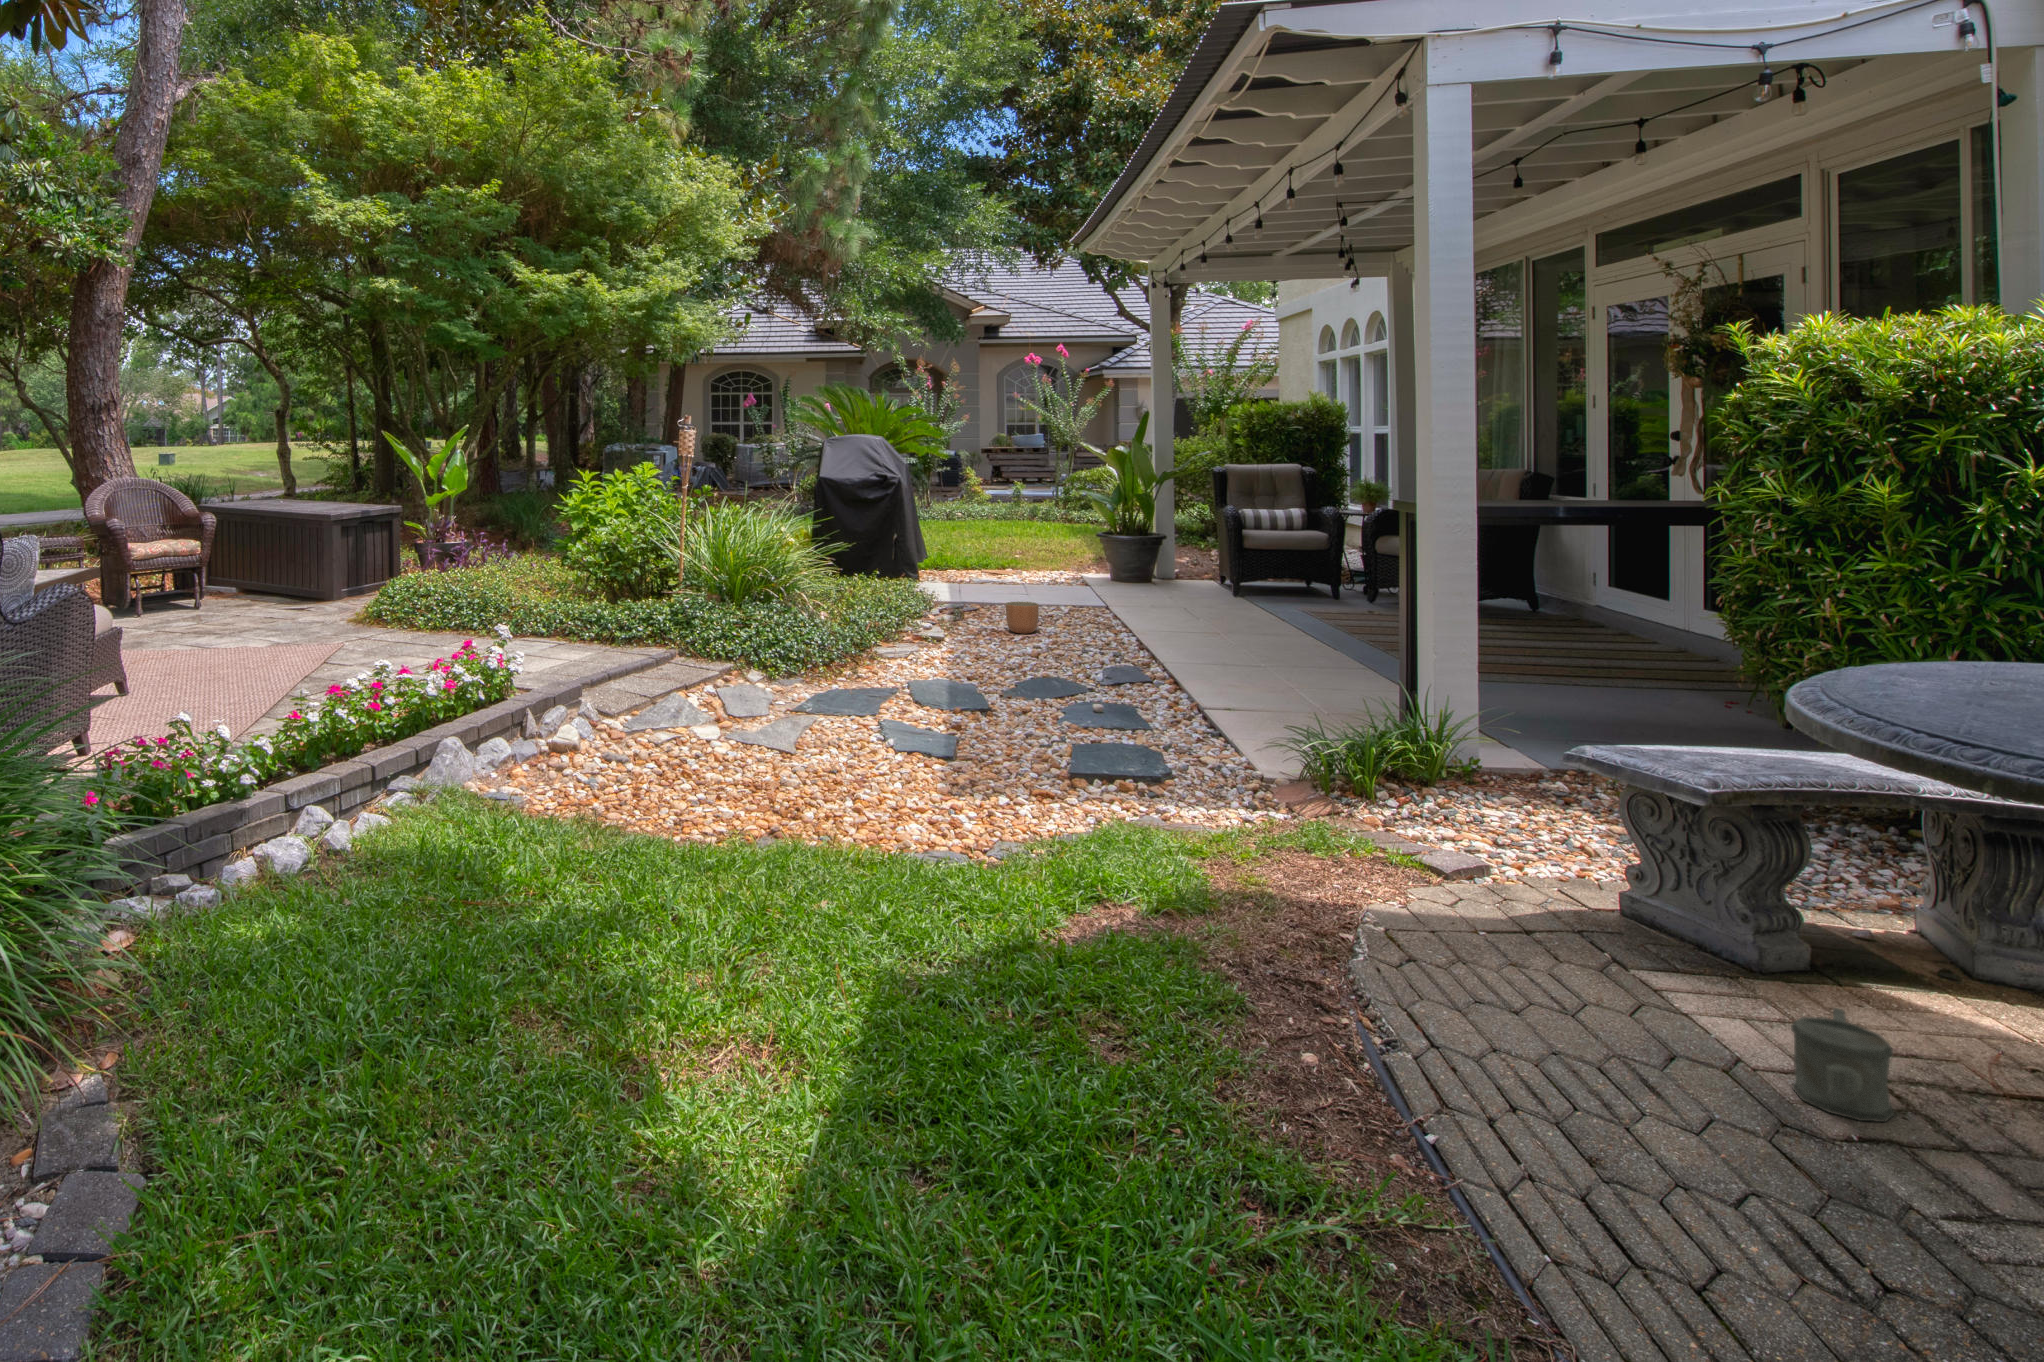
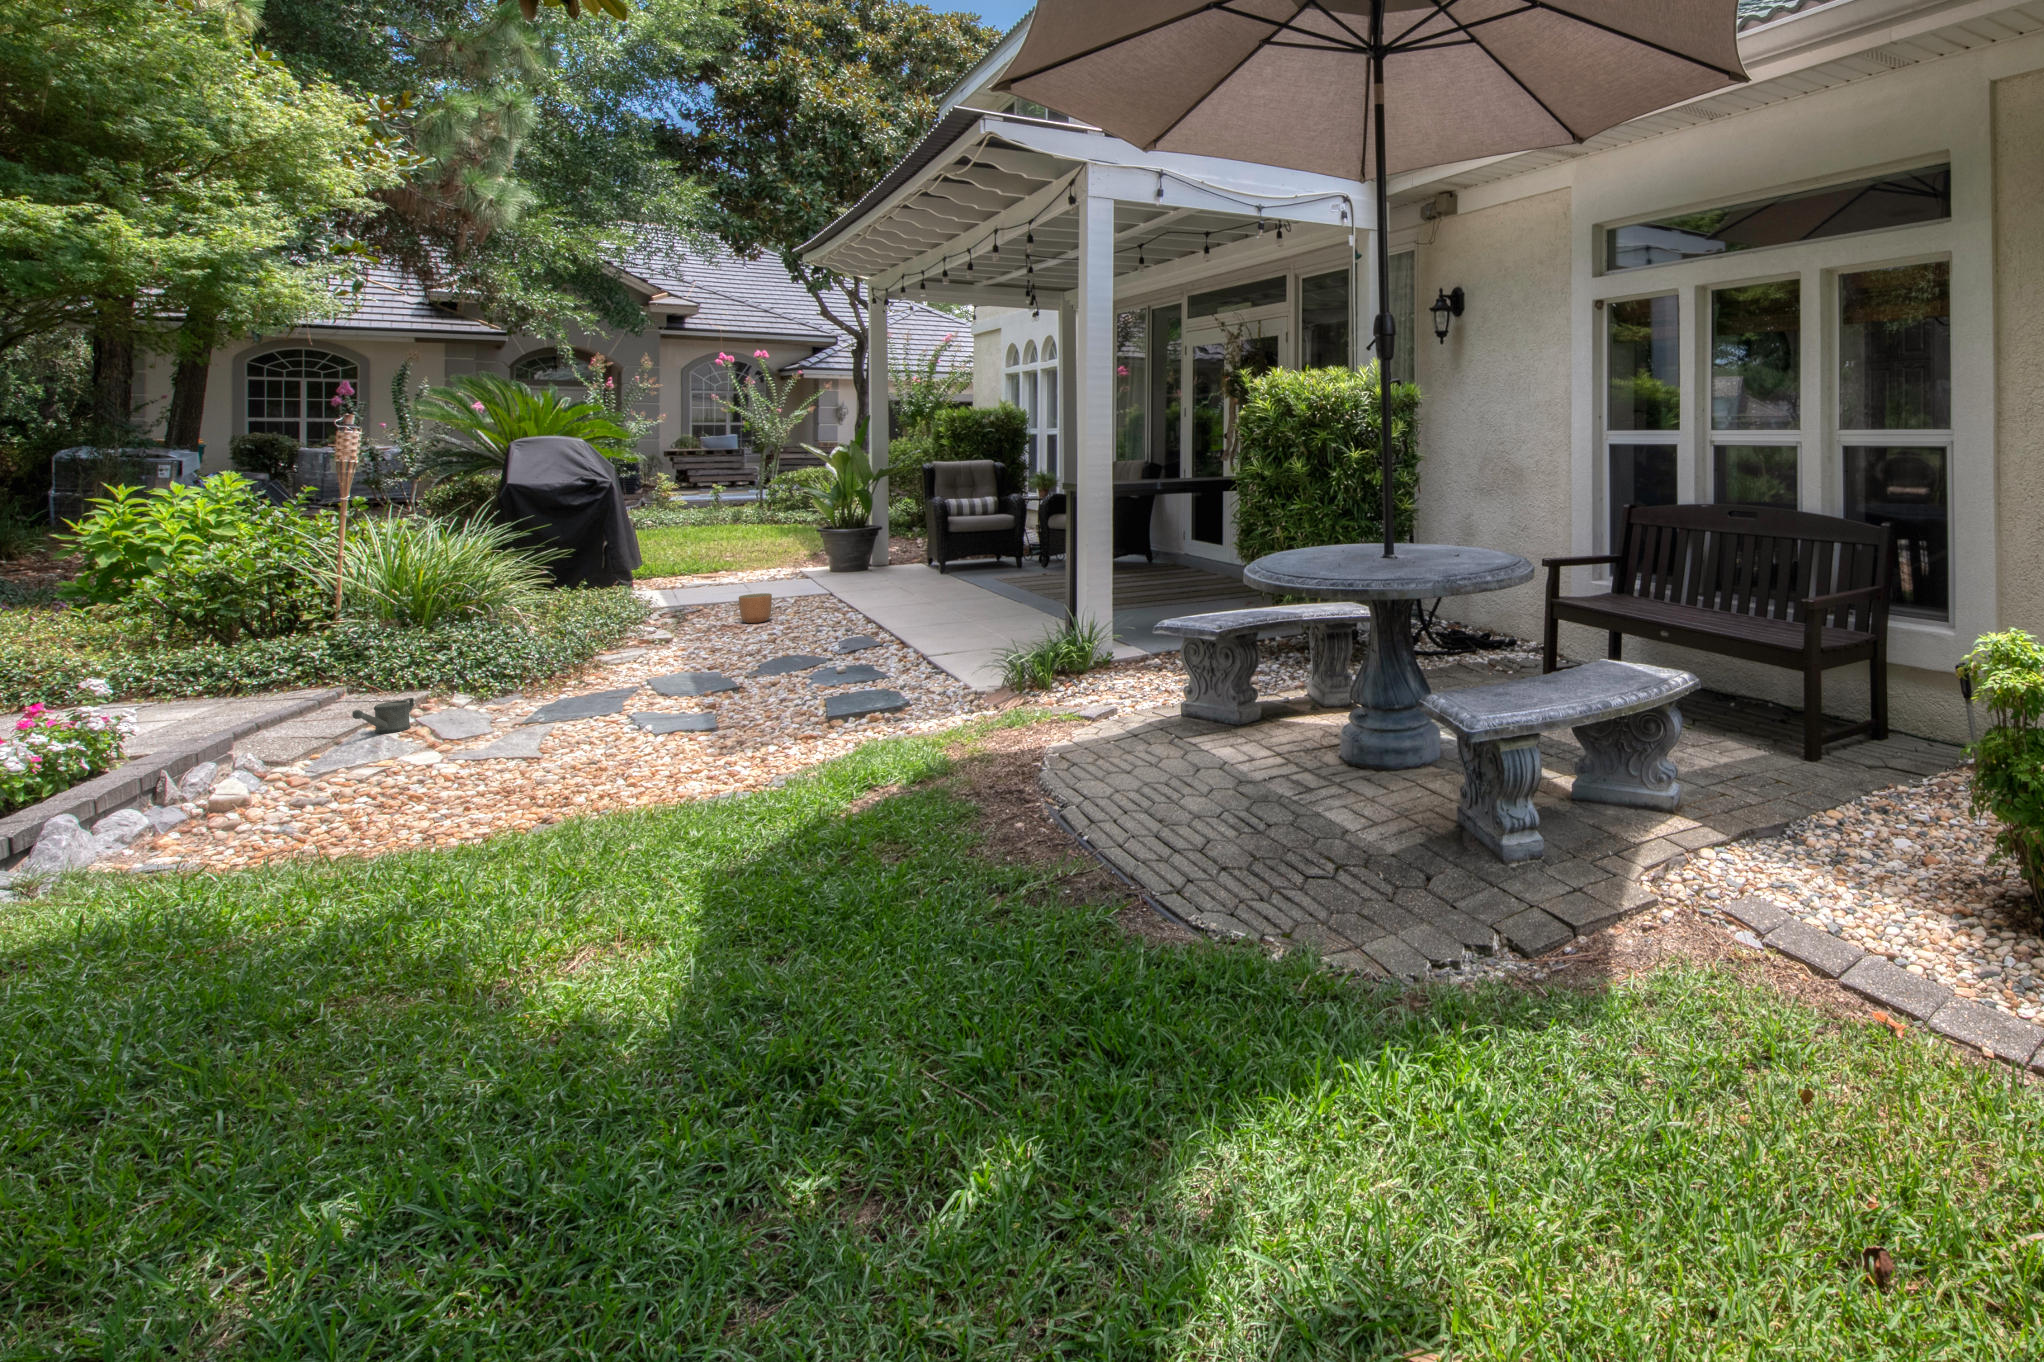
watering can: present [1791,1008,1894,1122] -> present [352,698,414,733]

